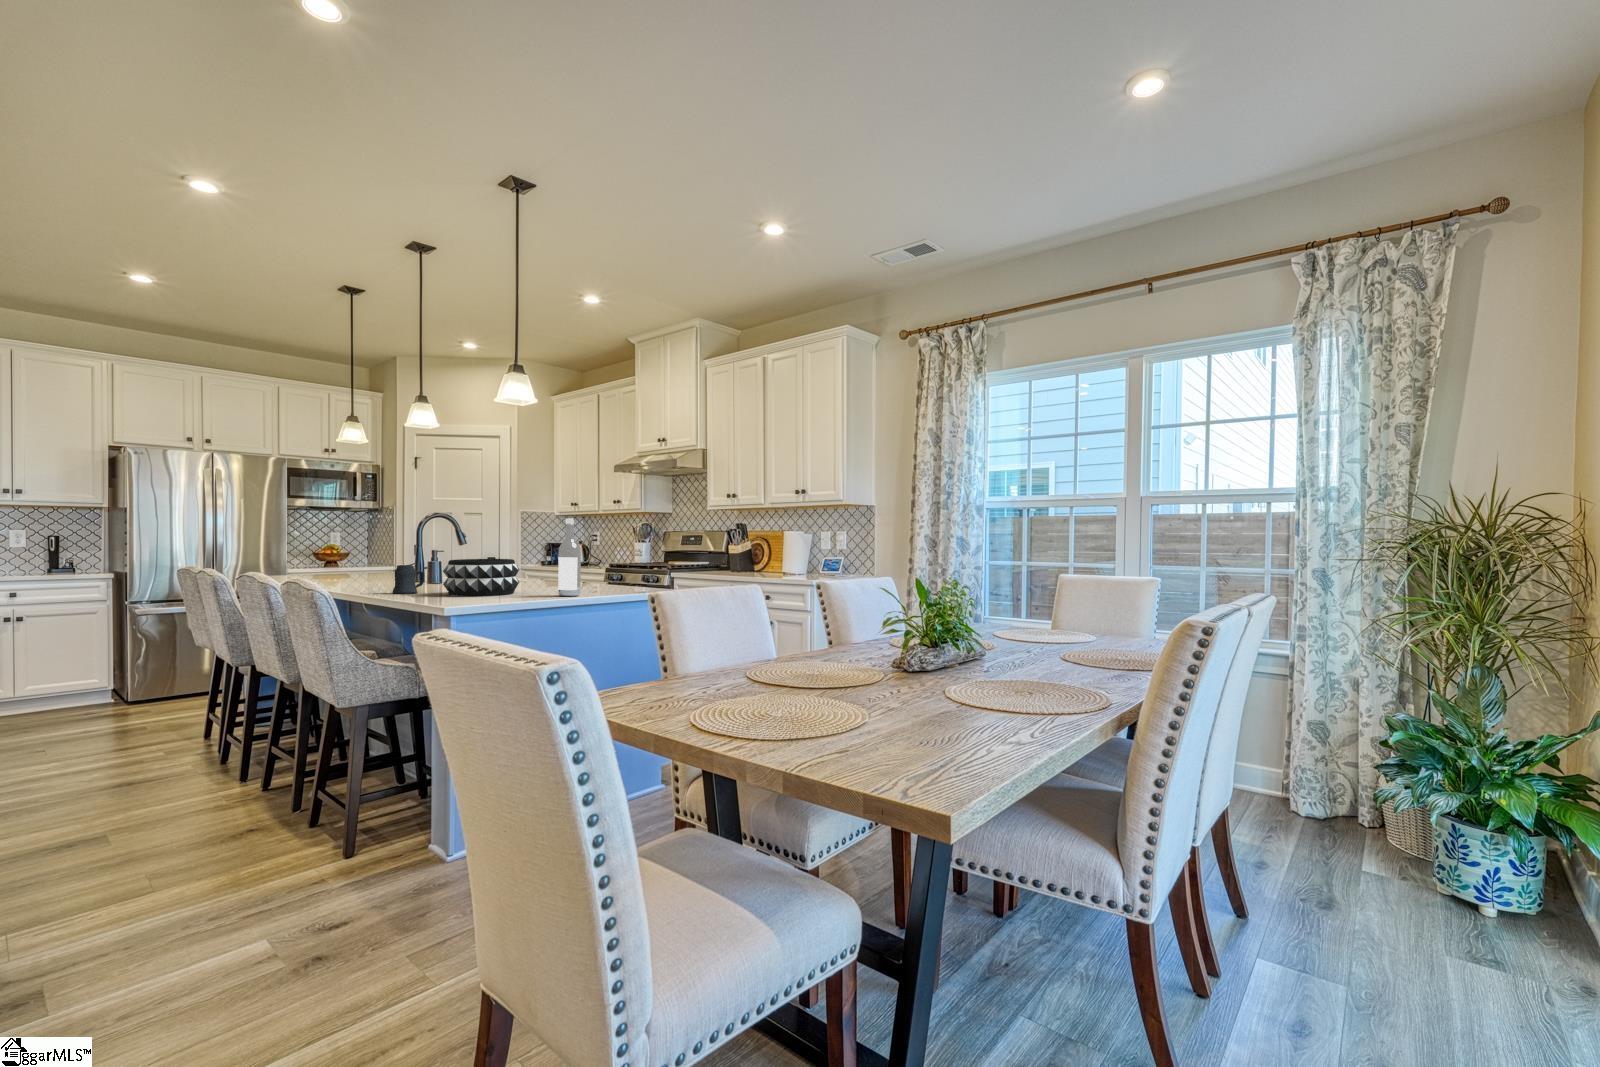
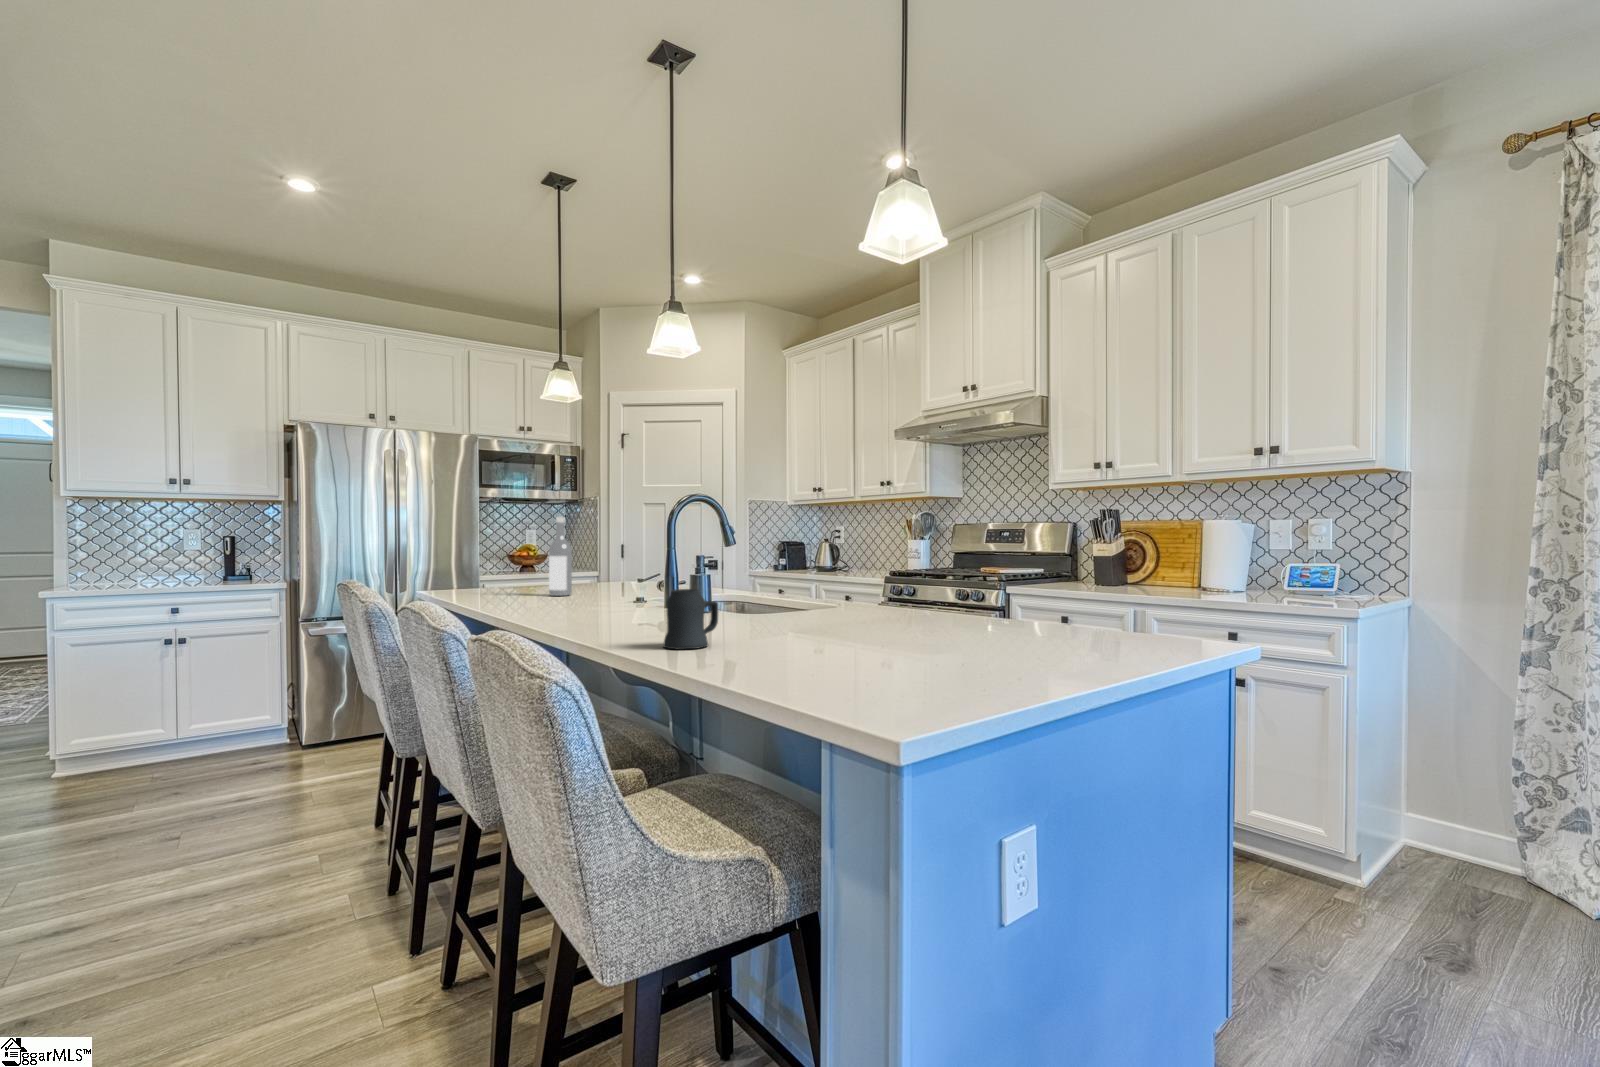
wine bottle: present [558,518,581,596] -> present [549,517,572,596]
decorative bowl: present [443,559,519,596] -> none [771,577,924,664]

